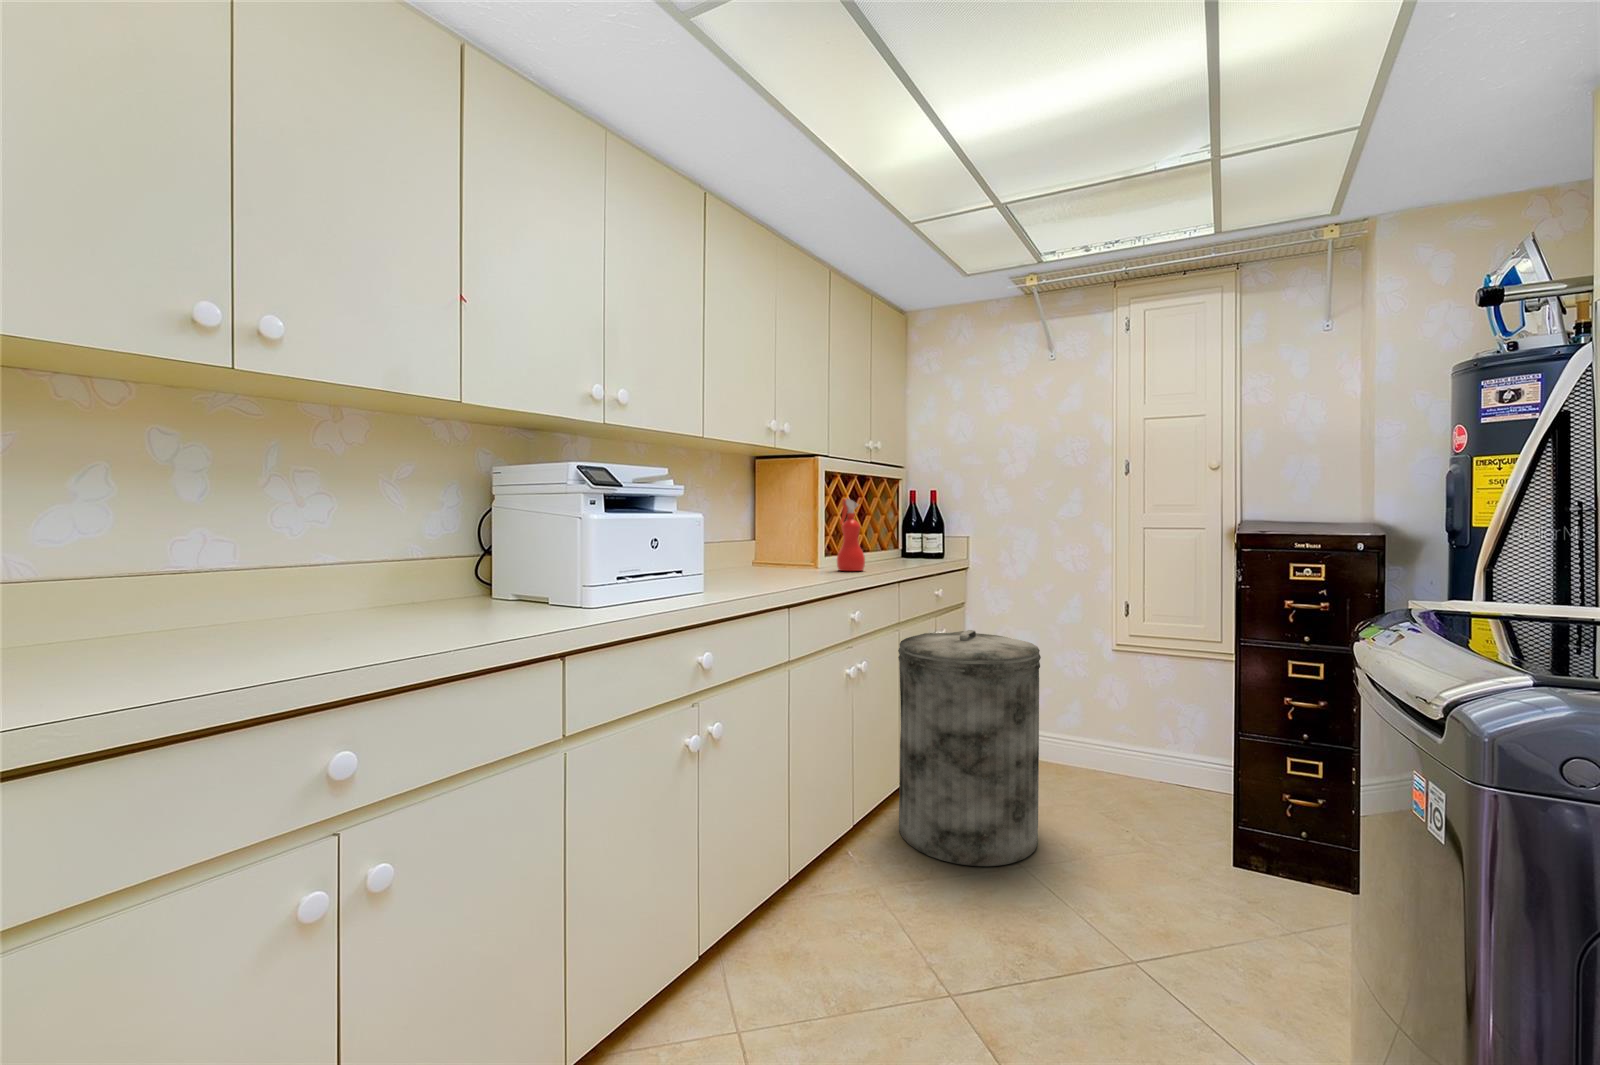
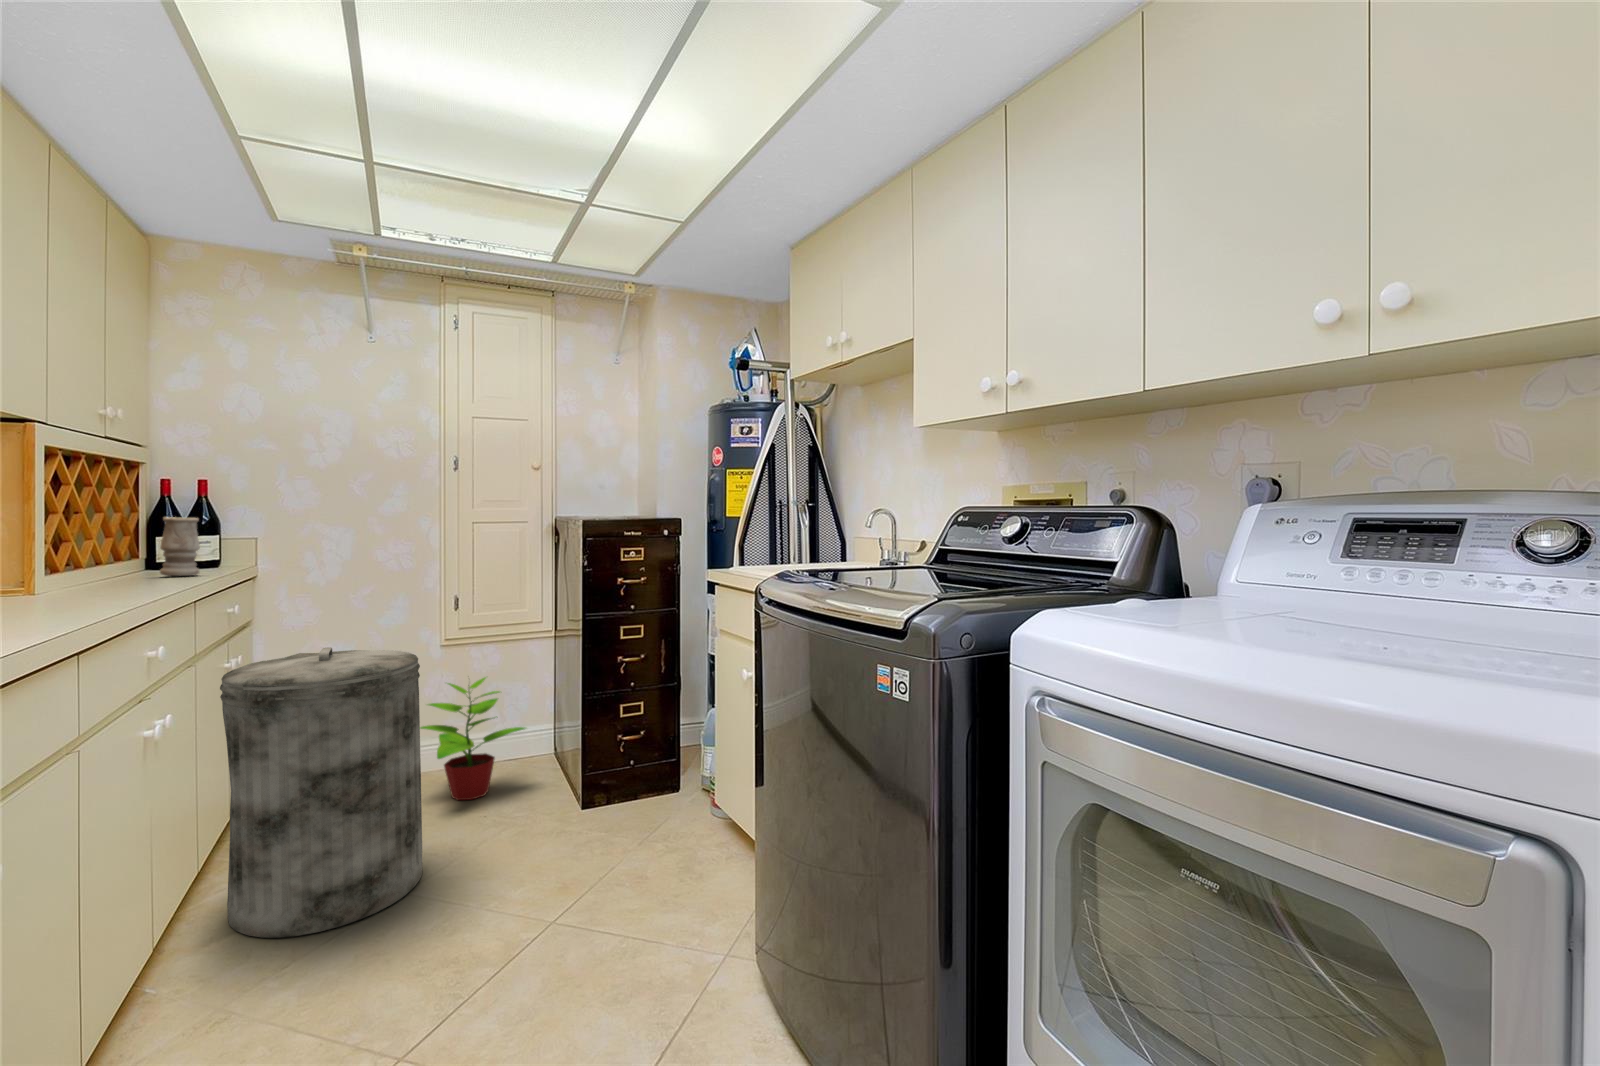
spray bottle: present [837,499,865,571] -> none [93,484,151,591]
vase: none [896,519,918,562] -> present [160,517,200,576]
potted plant: none [1070,677,1178,803] -> present [420,677,525,800]

